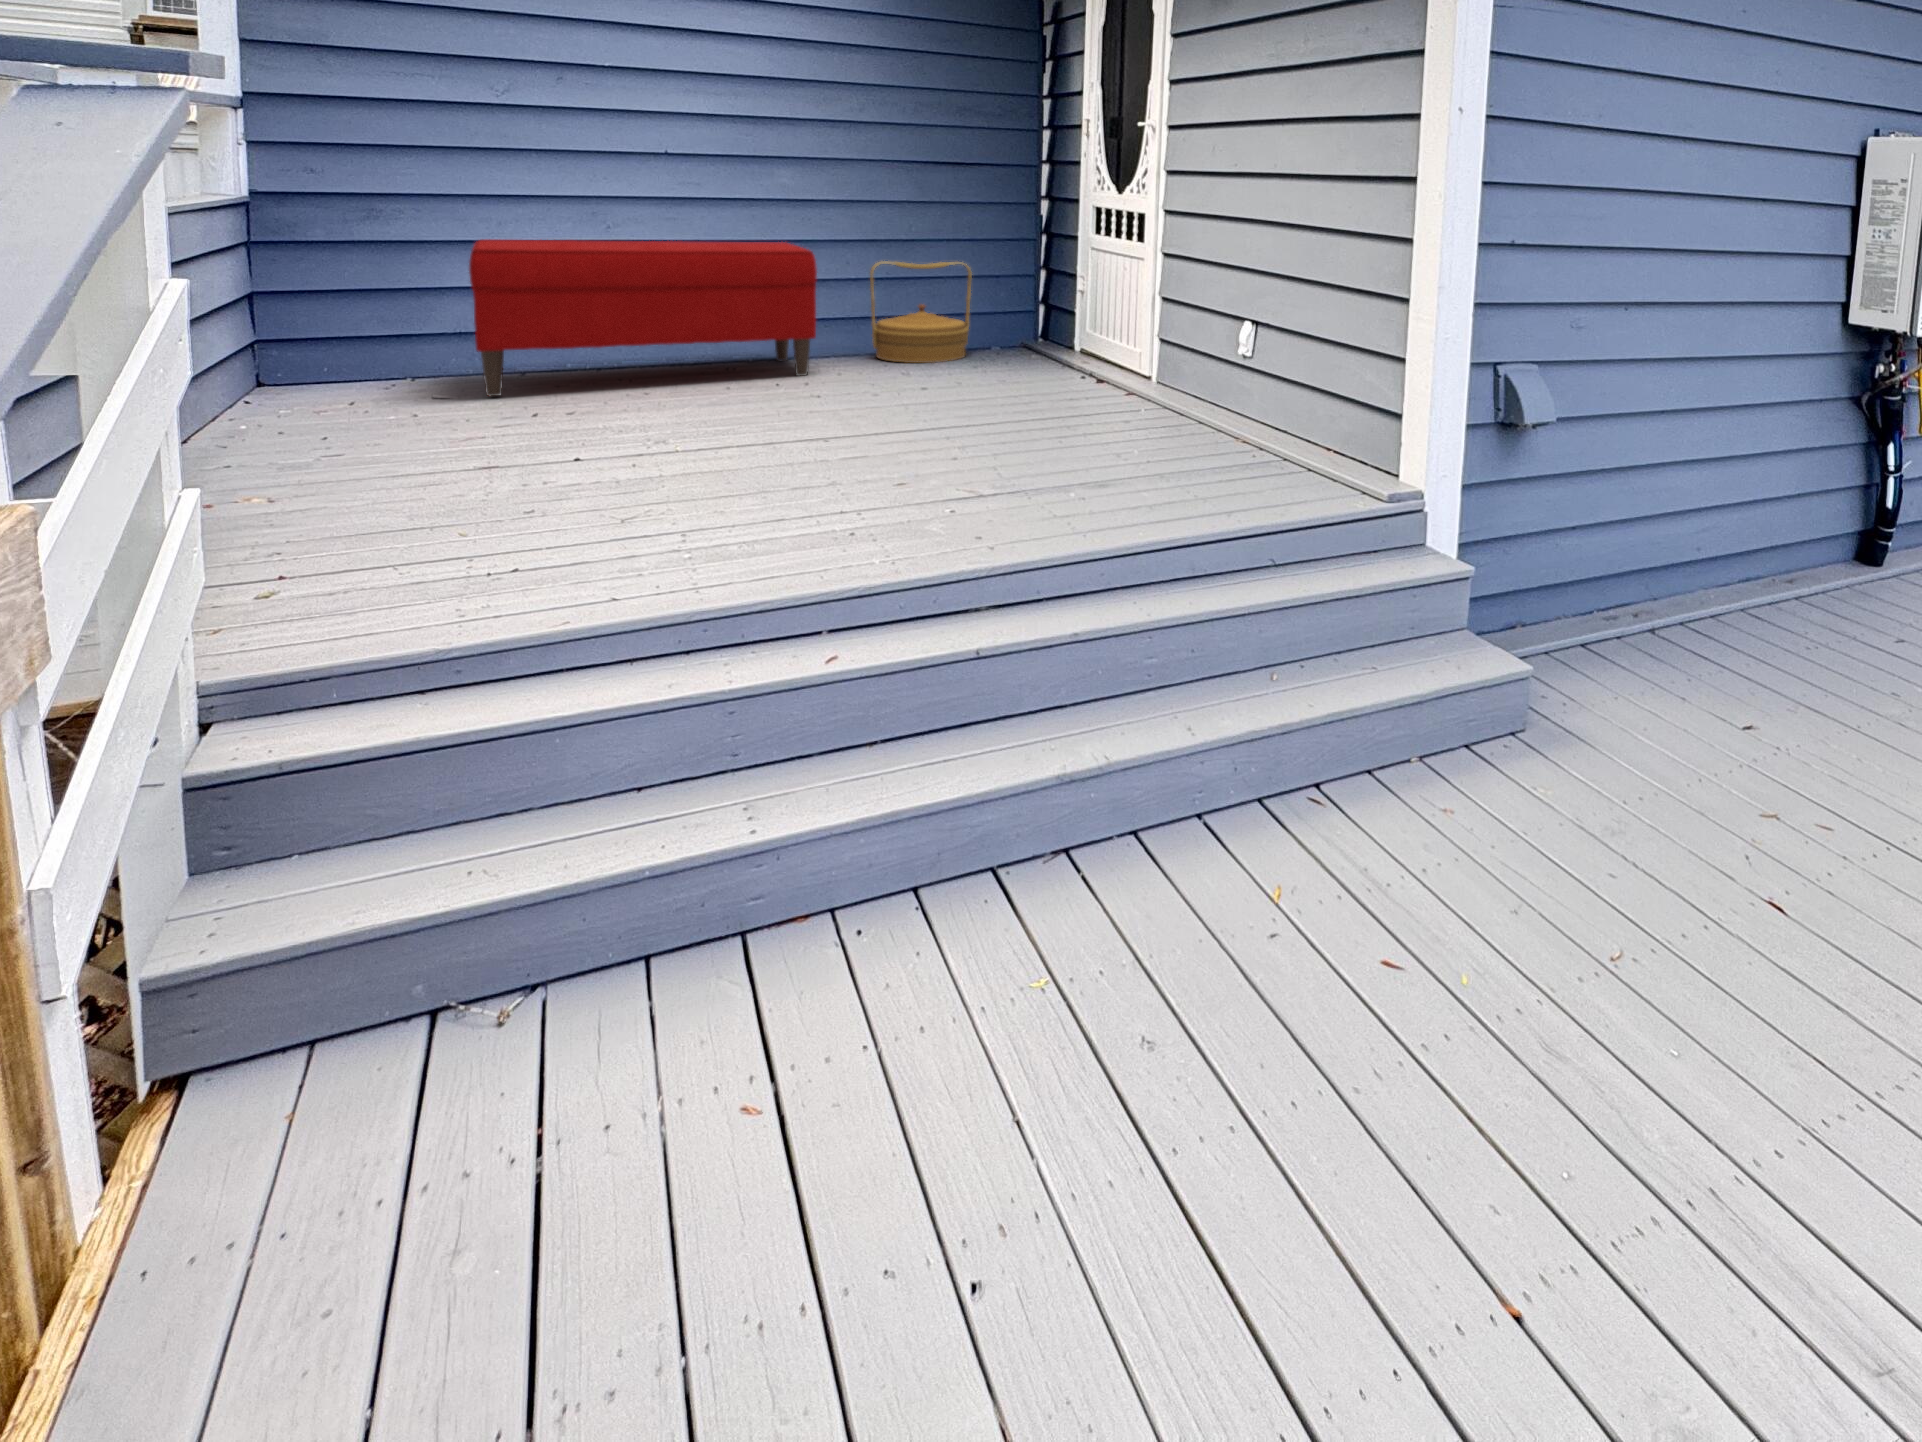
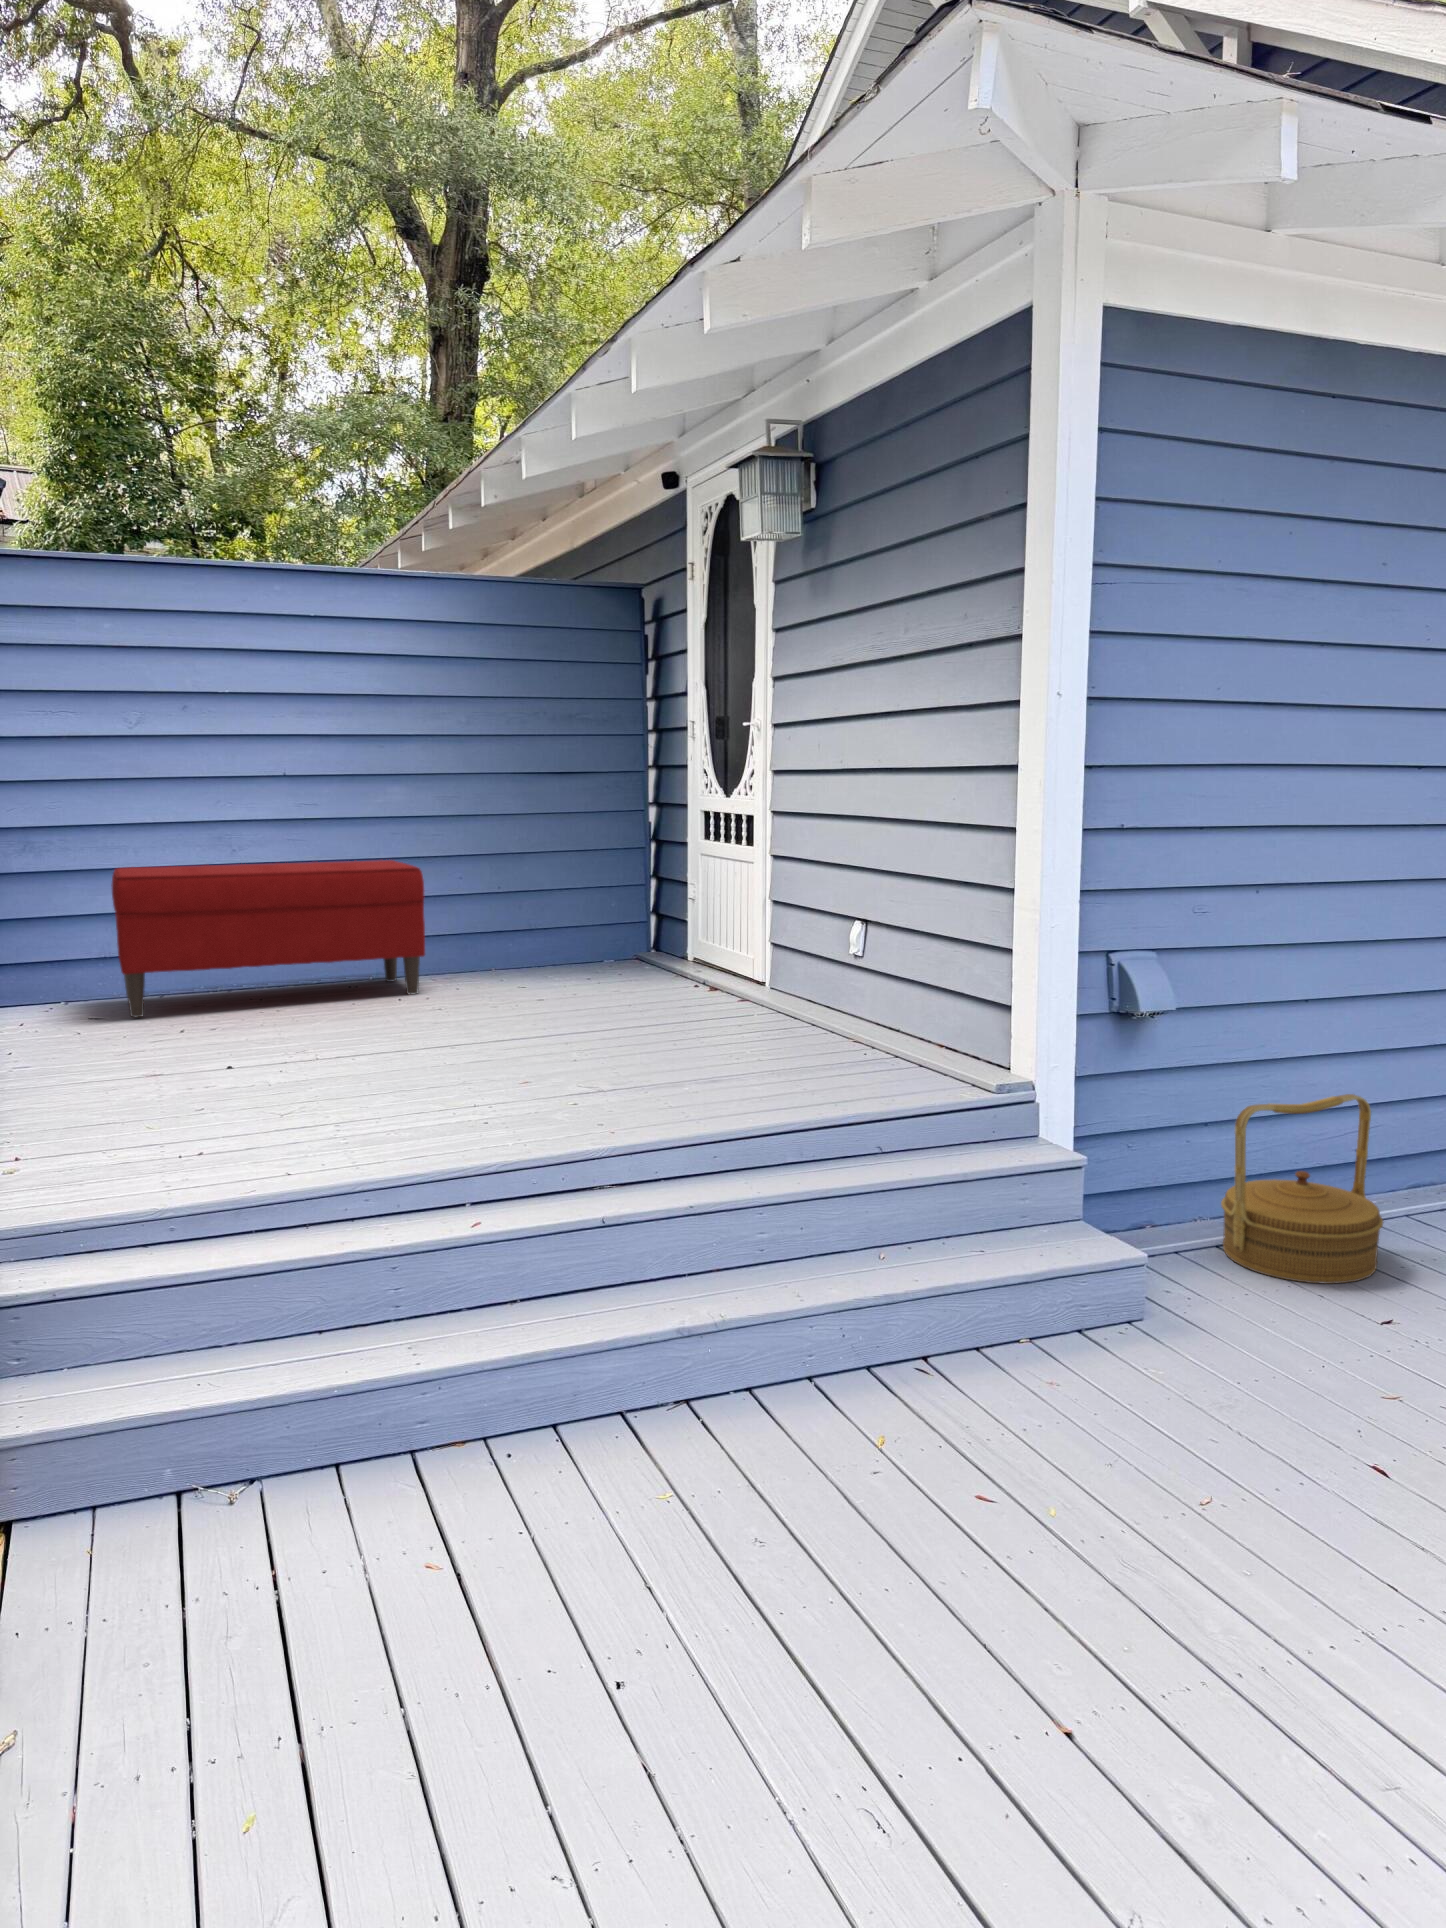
woven basket: present [870,261,972,363] -> present [1221,1094,1383,1284]

